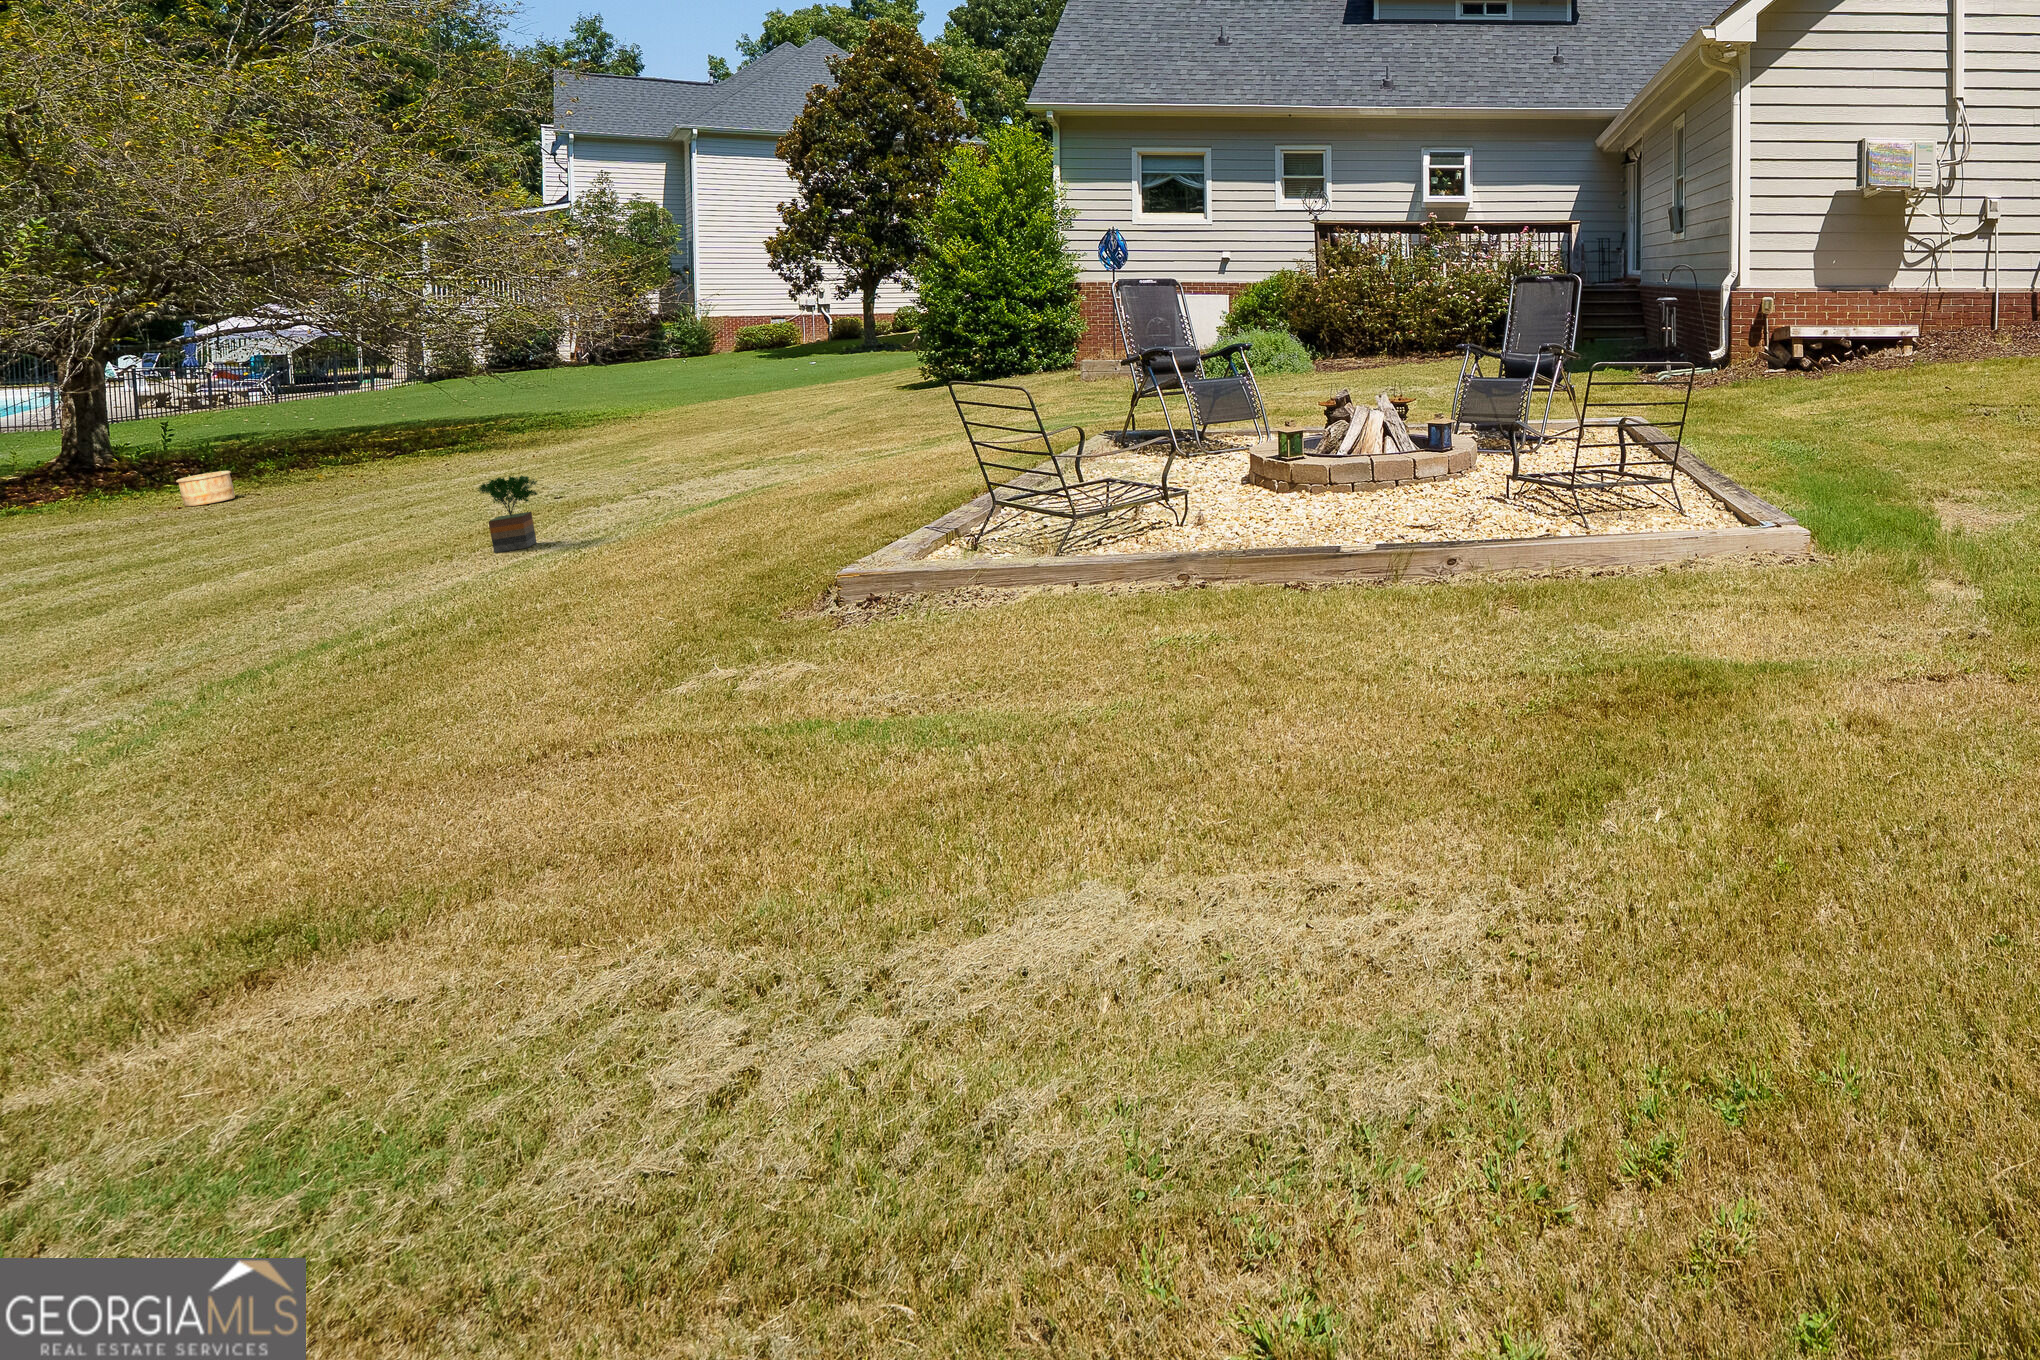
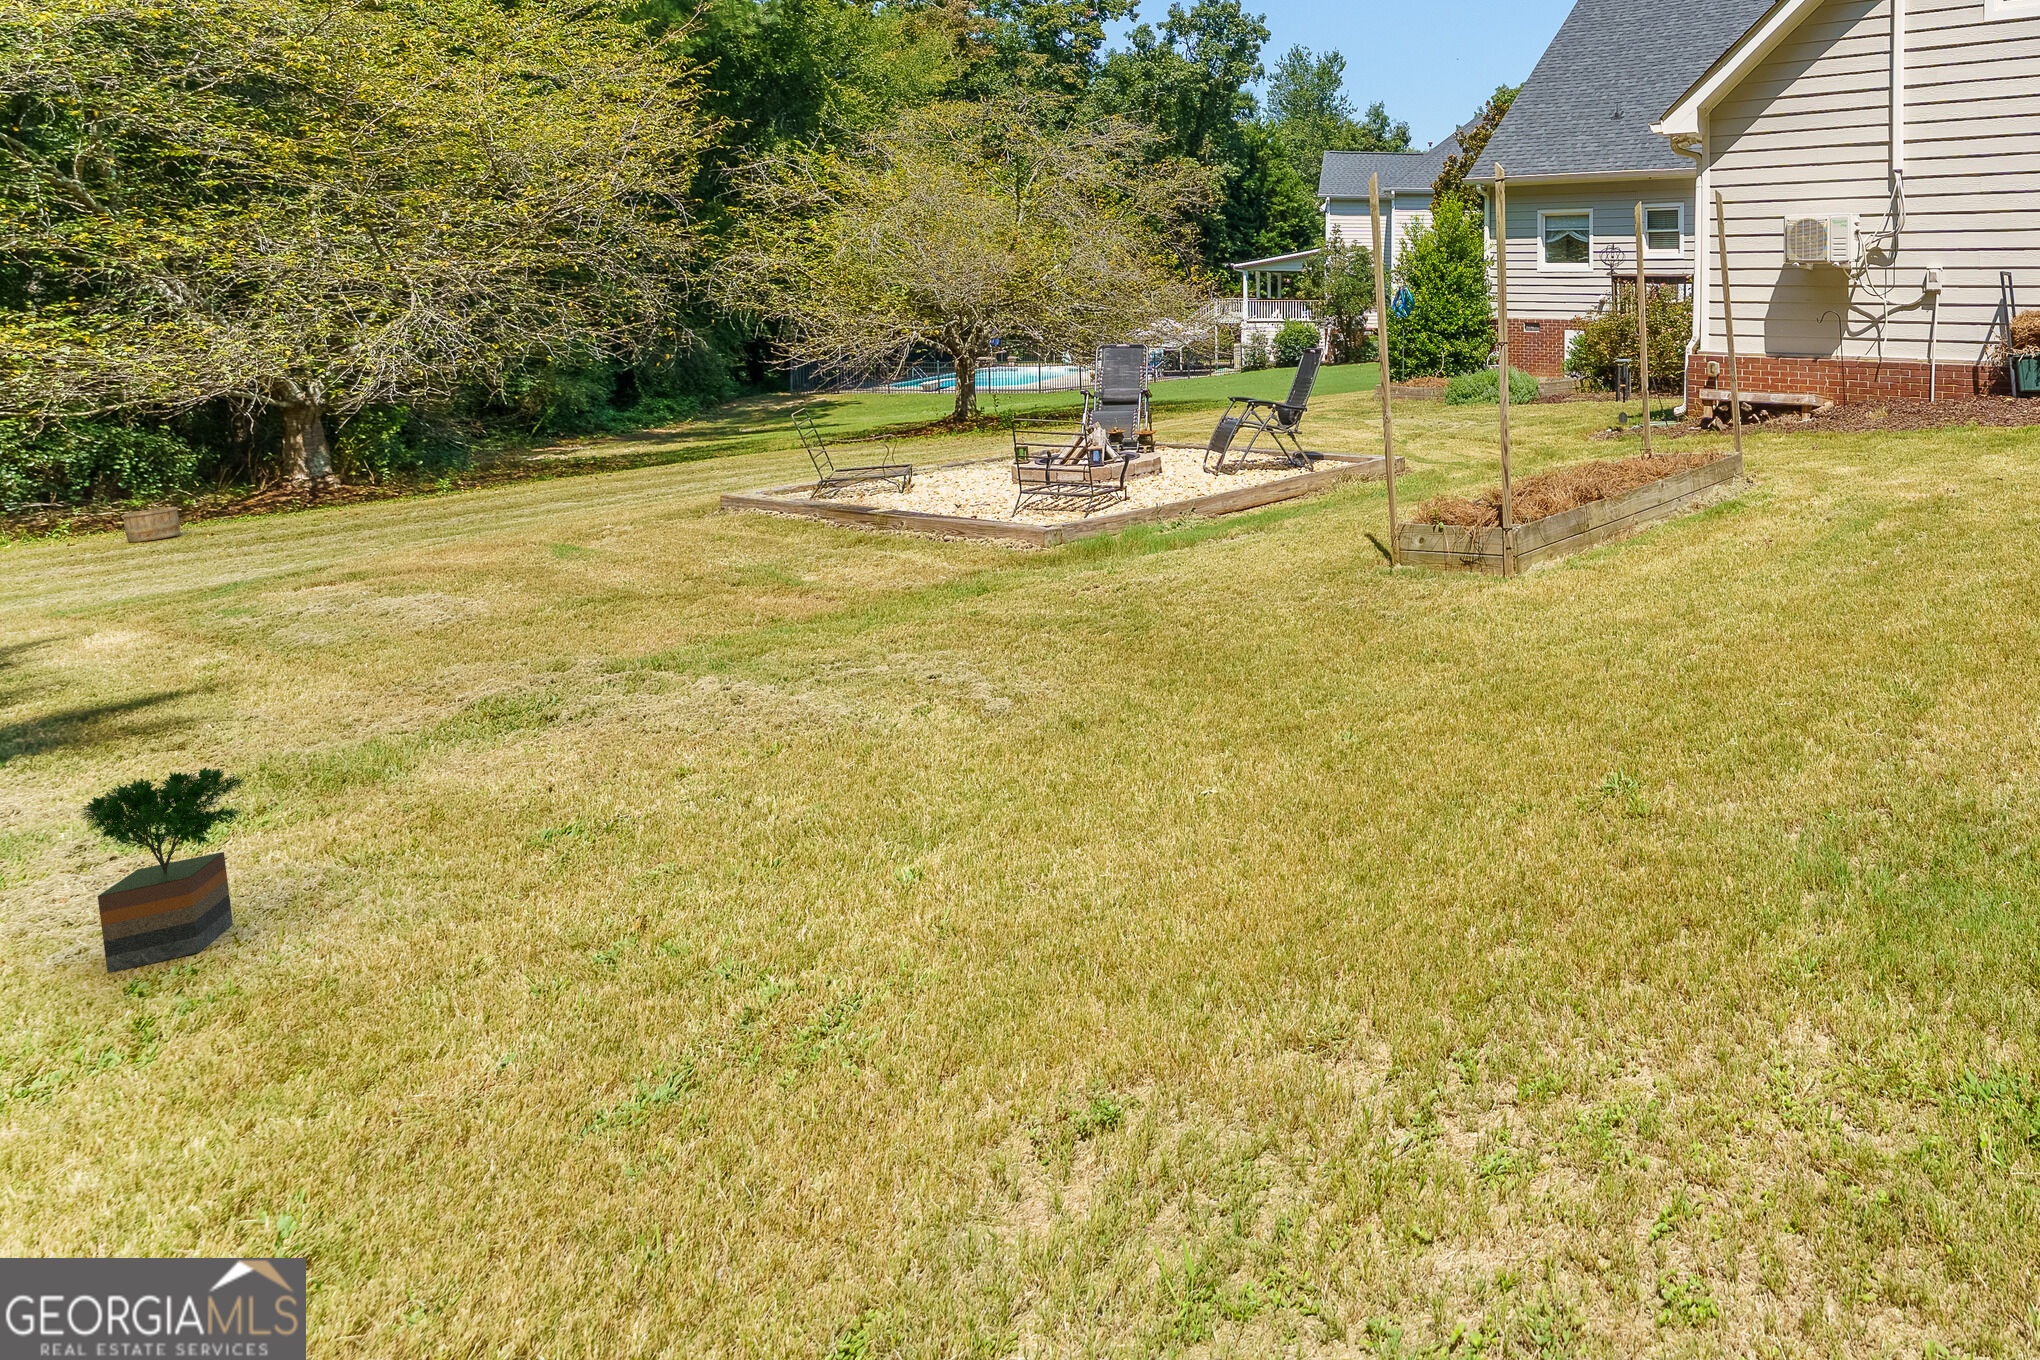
potted tree: present [479,475,537,553] -> present [80,767,246,973]

